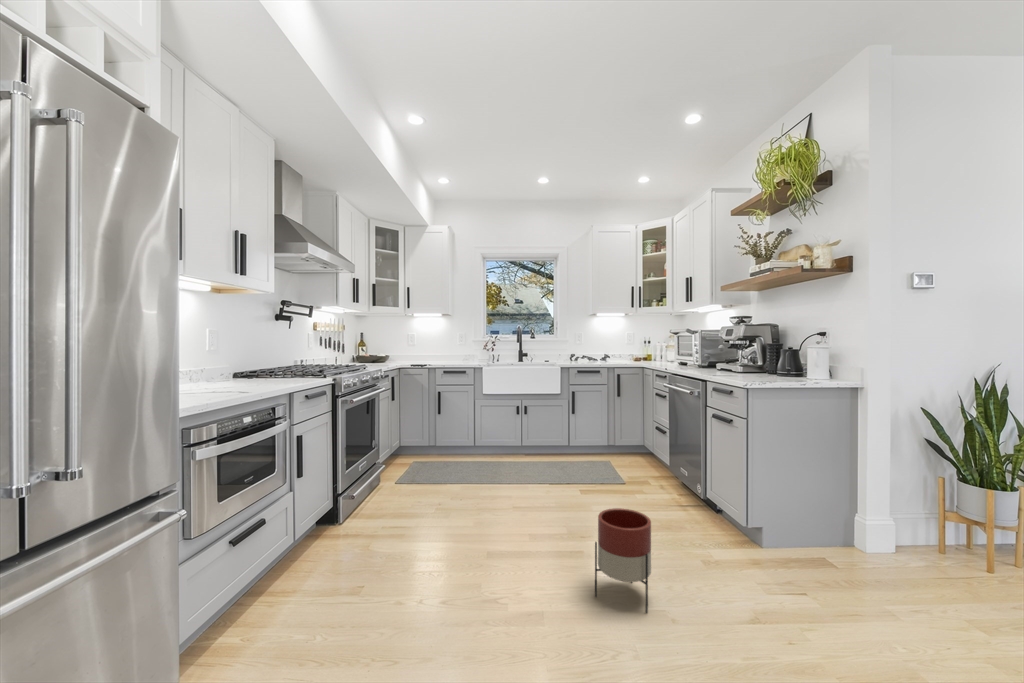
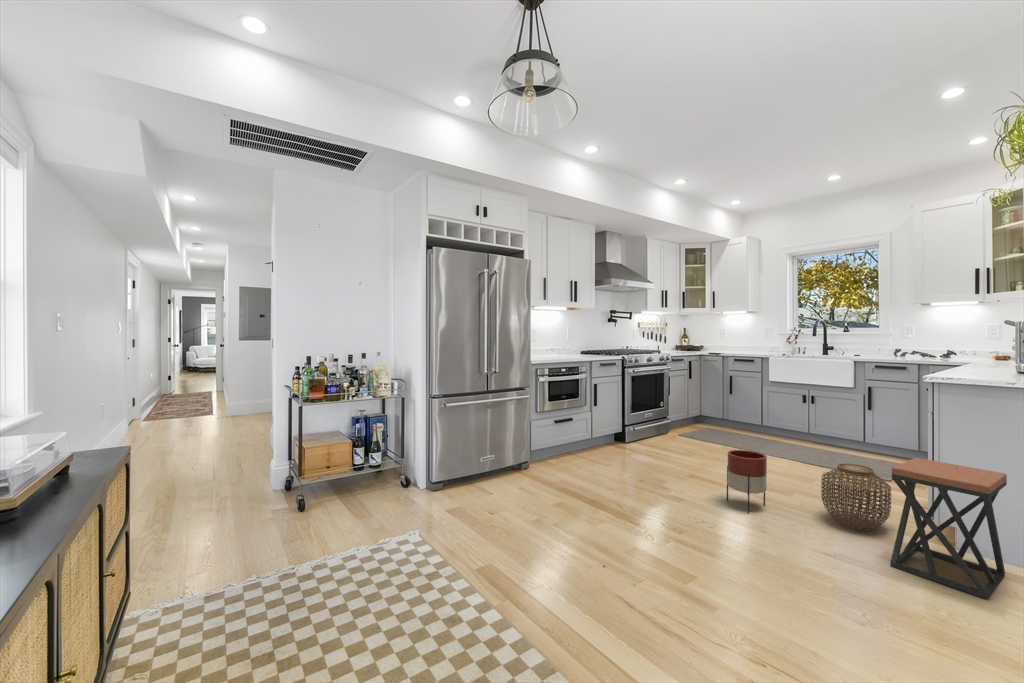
stool: none [784,479,922,631] -> present [891,458,1007,599]
woven basket: none [679,494,753,577] -> present [821,464,891,531]

